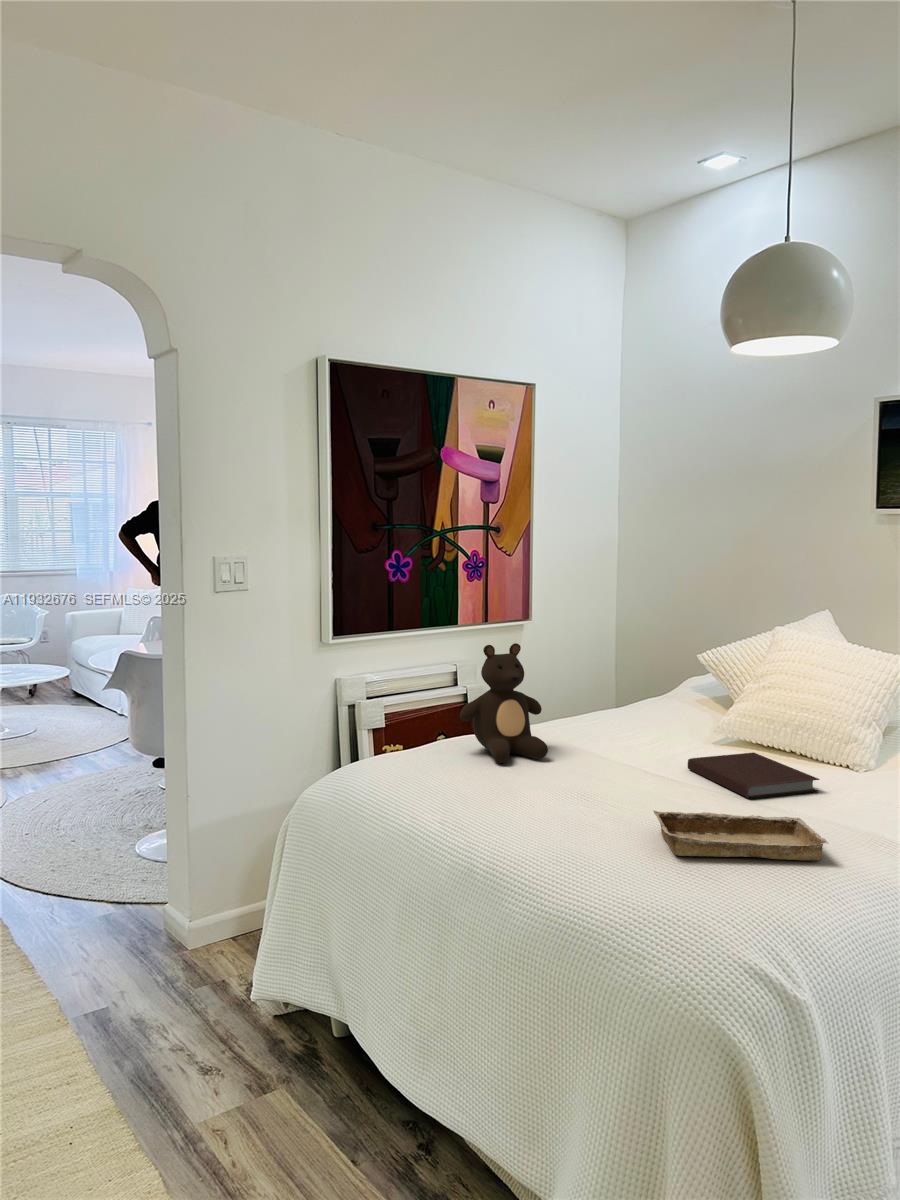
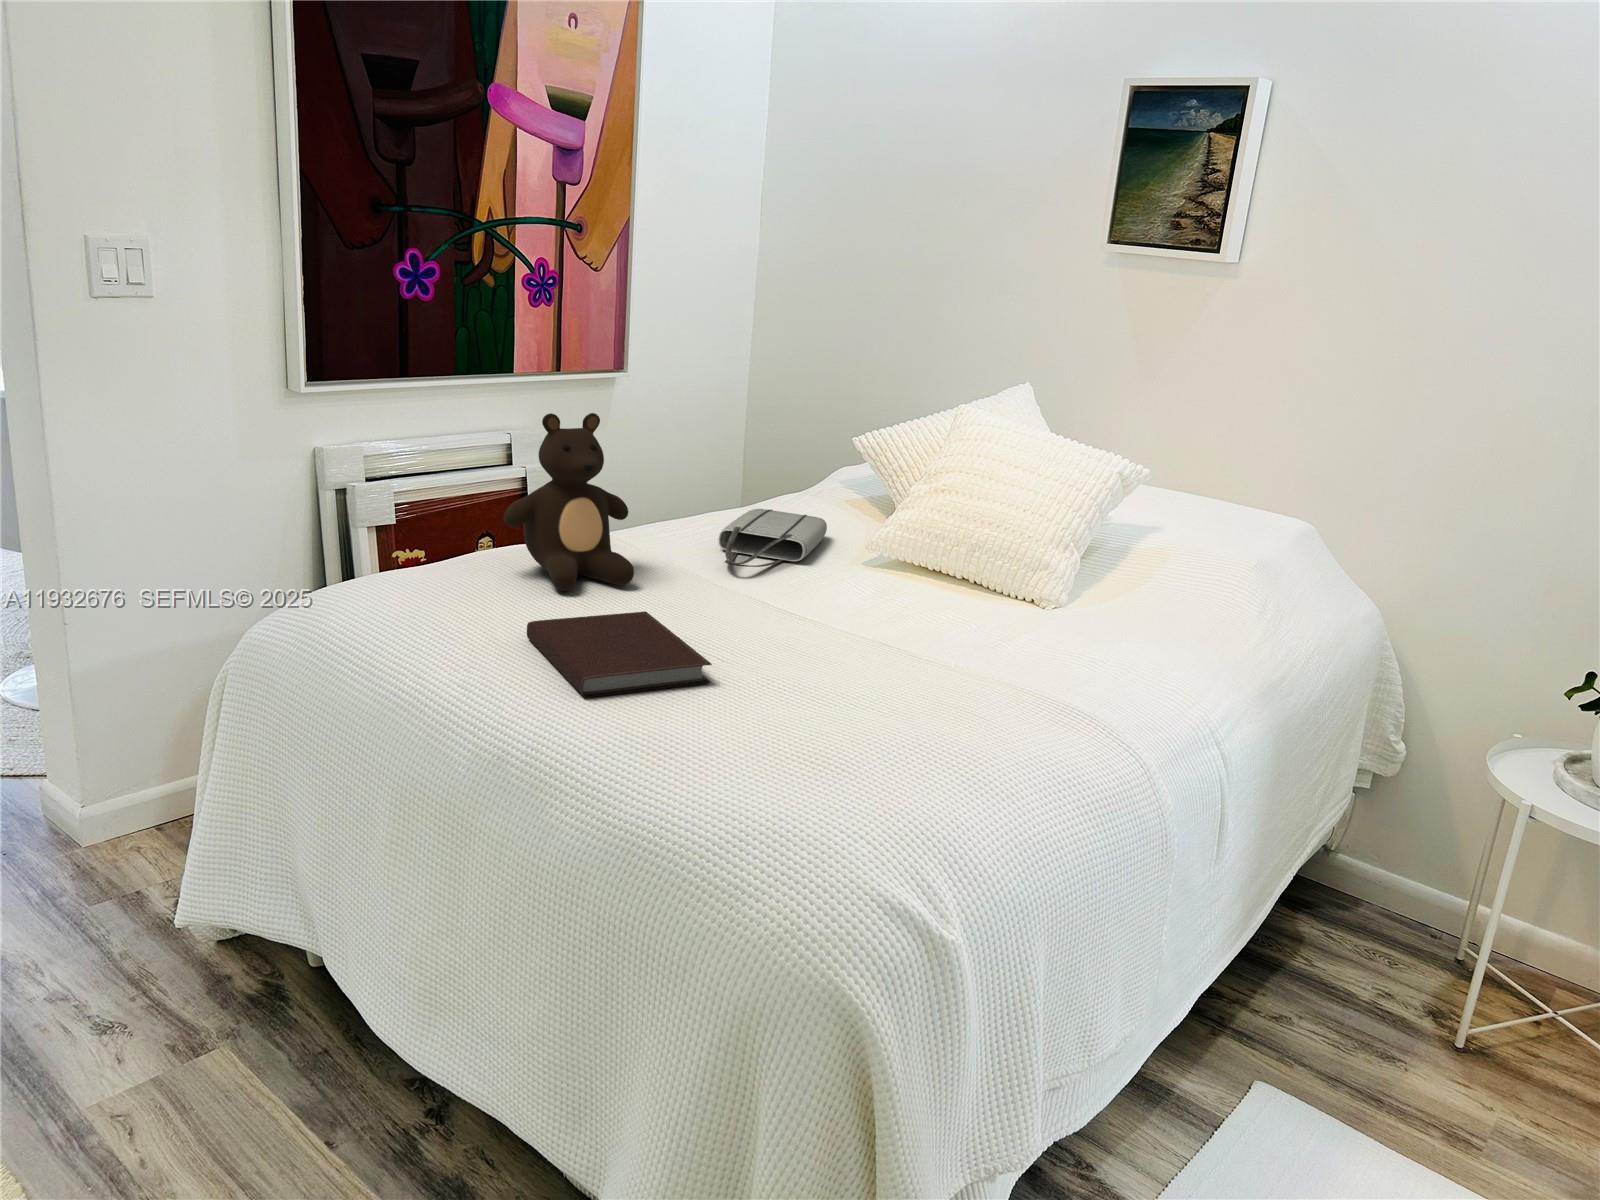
tote bag: none [604,707,681,745] -> present [718,509,827,567]
notebook: present [688,752,820,799] -> present [527,611,712,697]
tray: present [653,811,828,860] -> none [774,673,1004,745]

